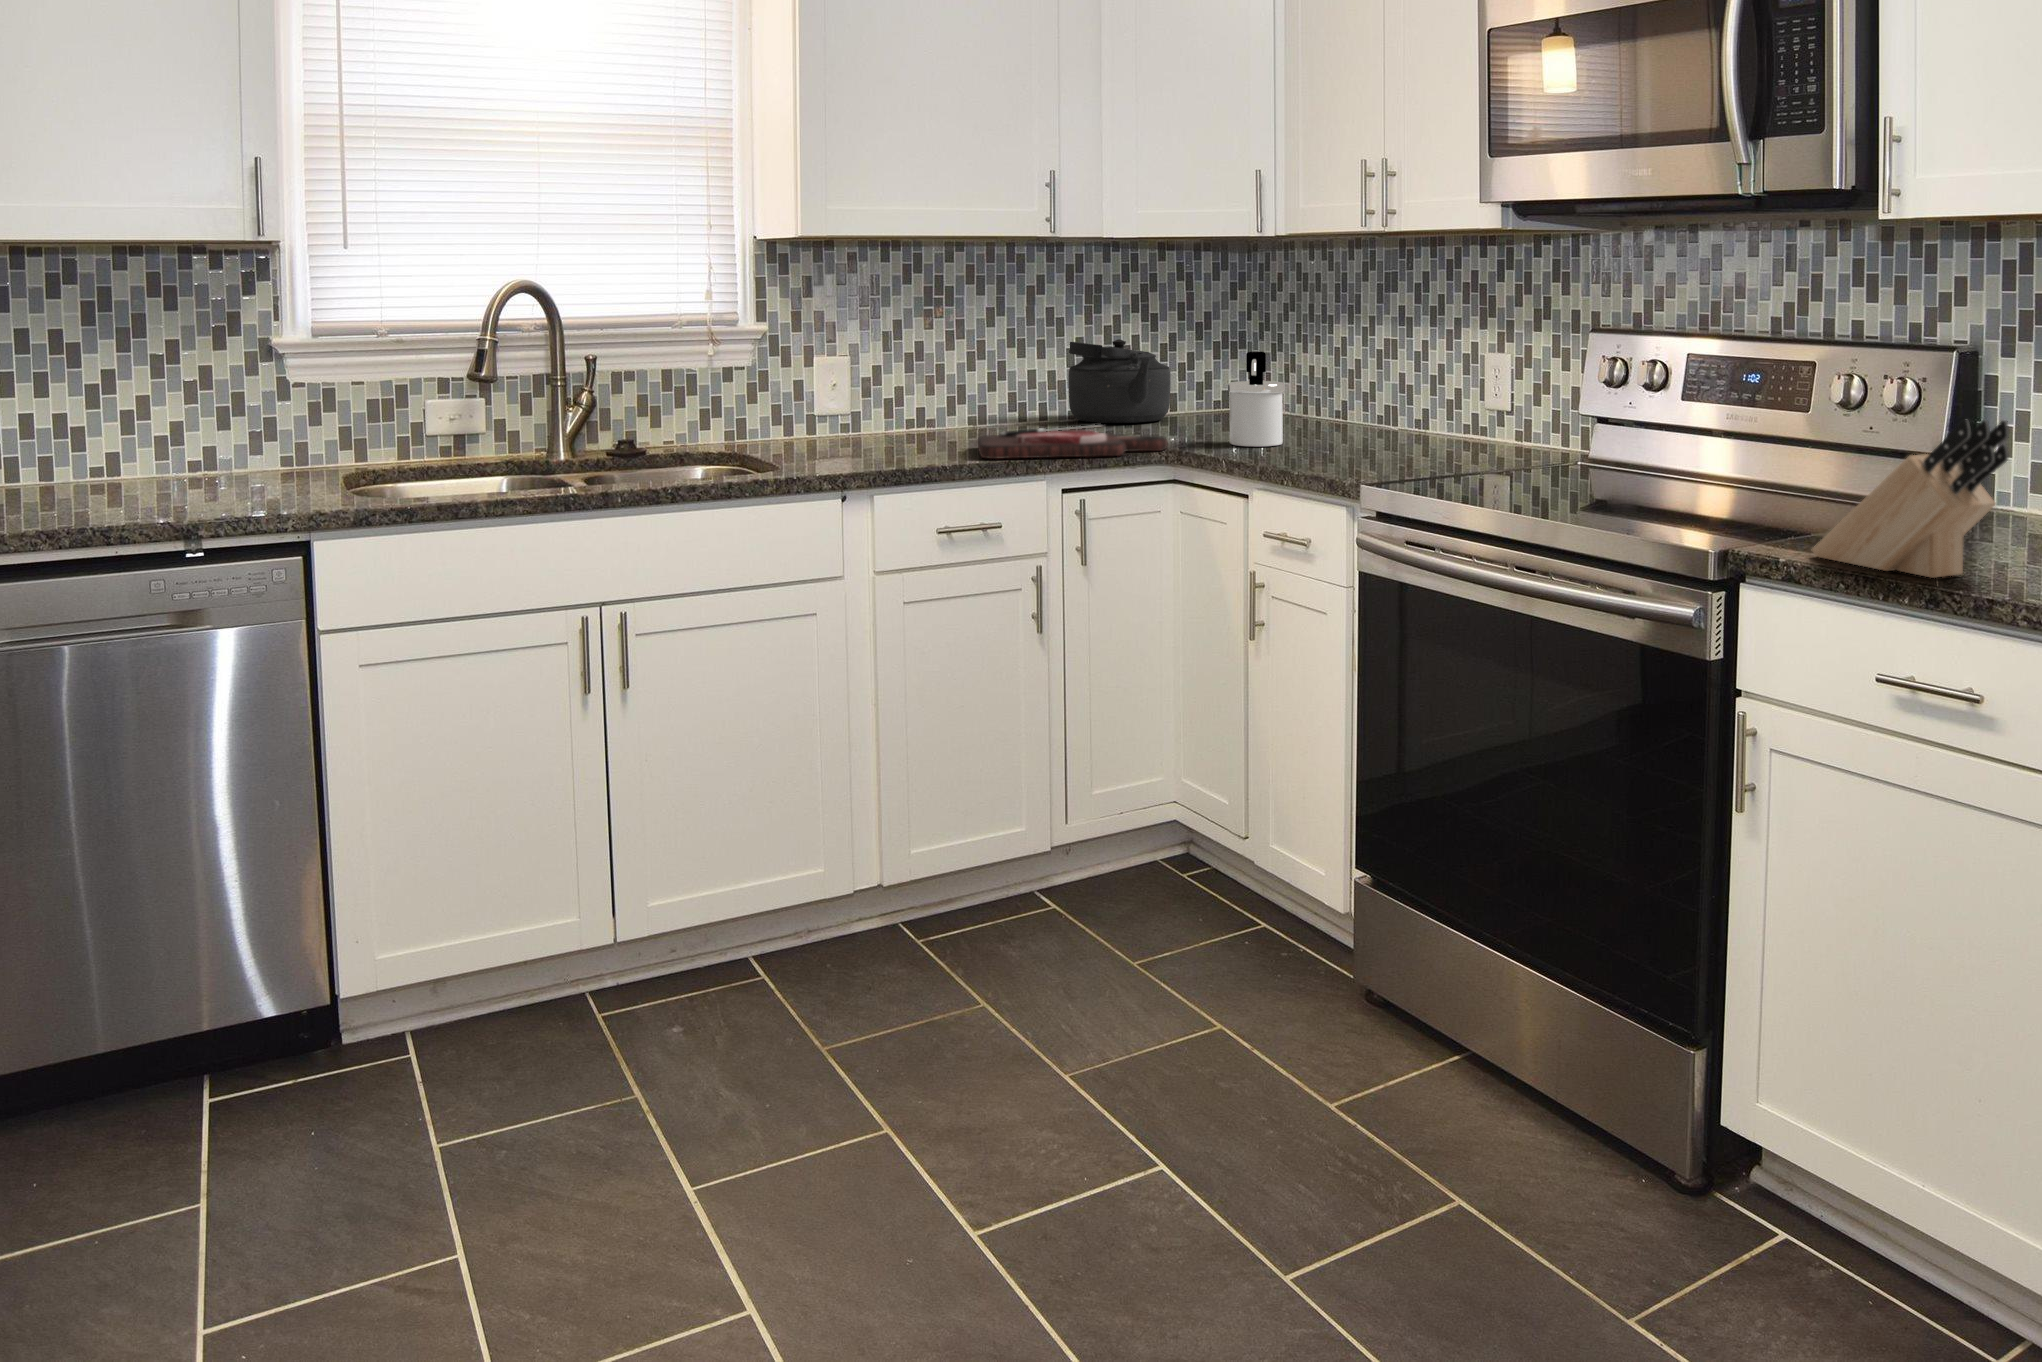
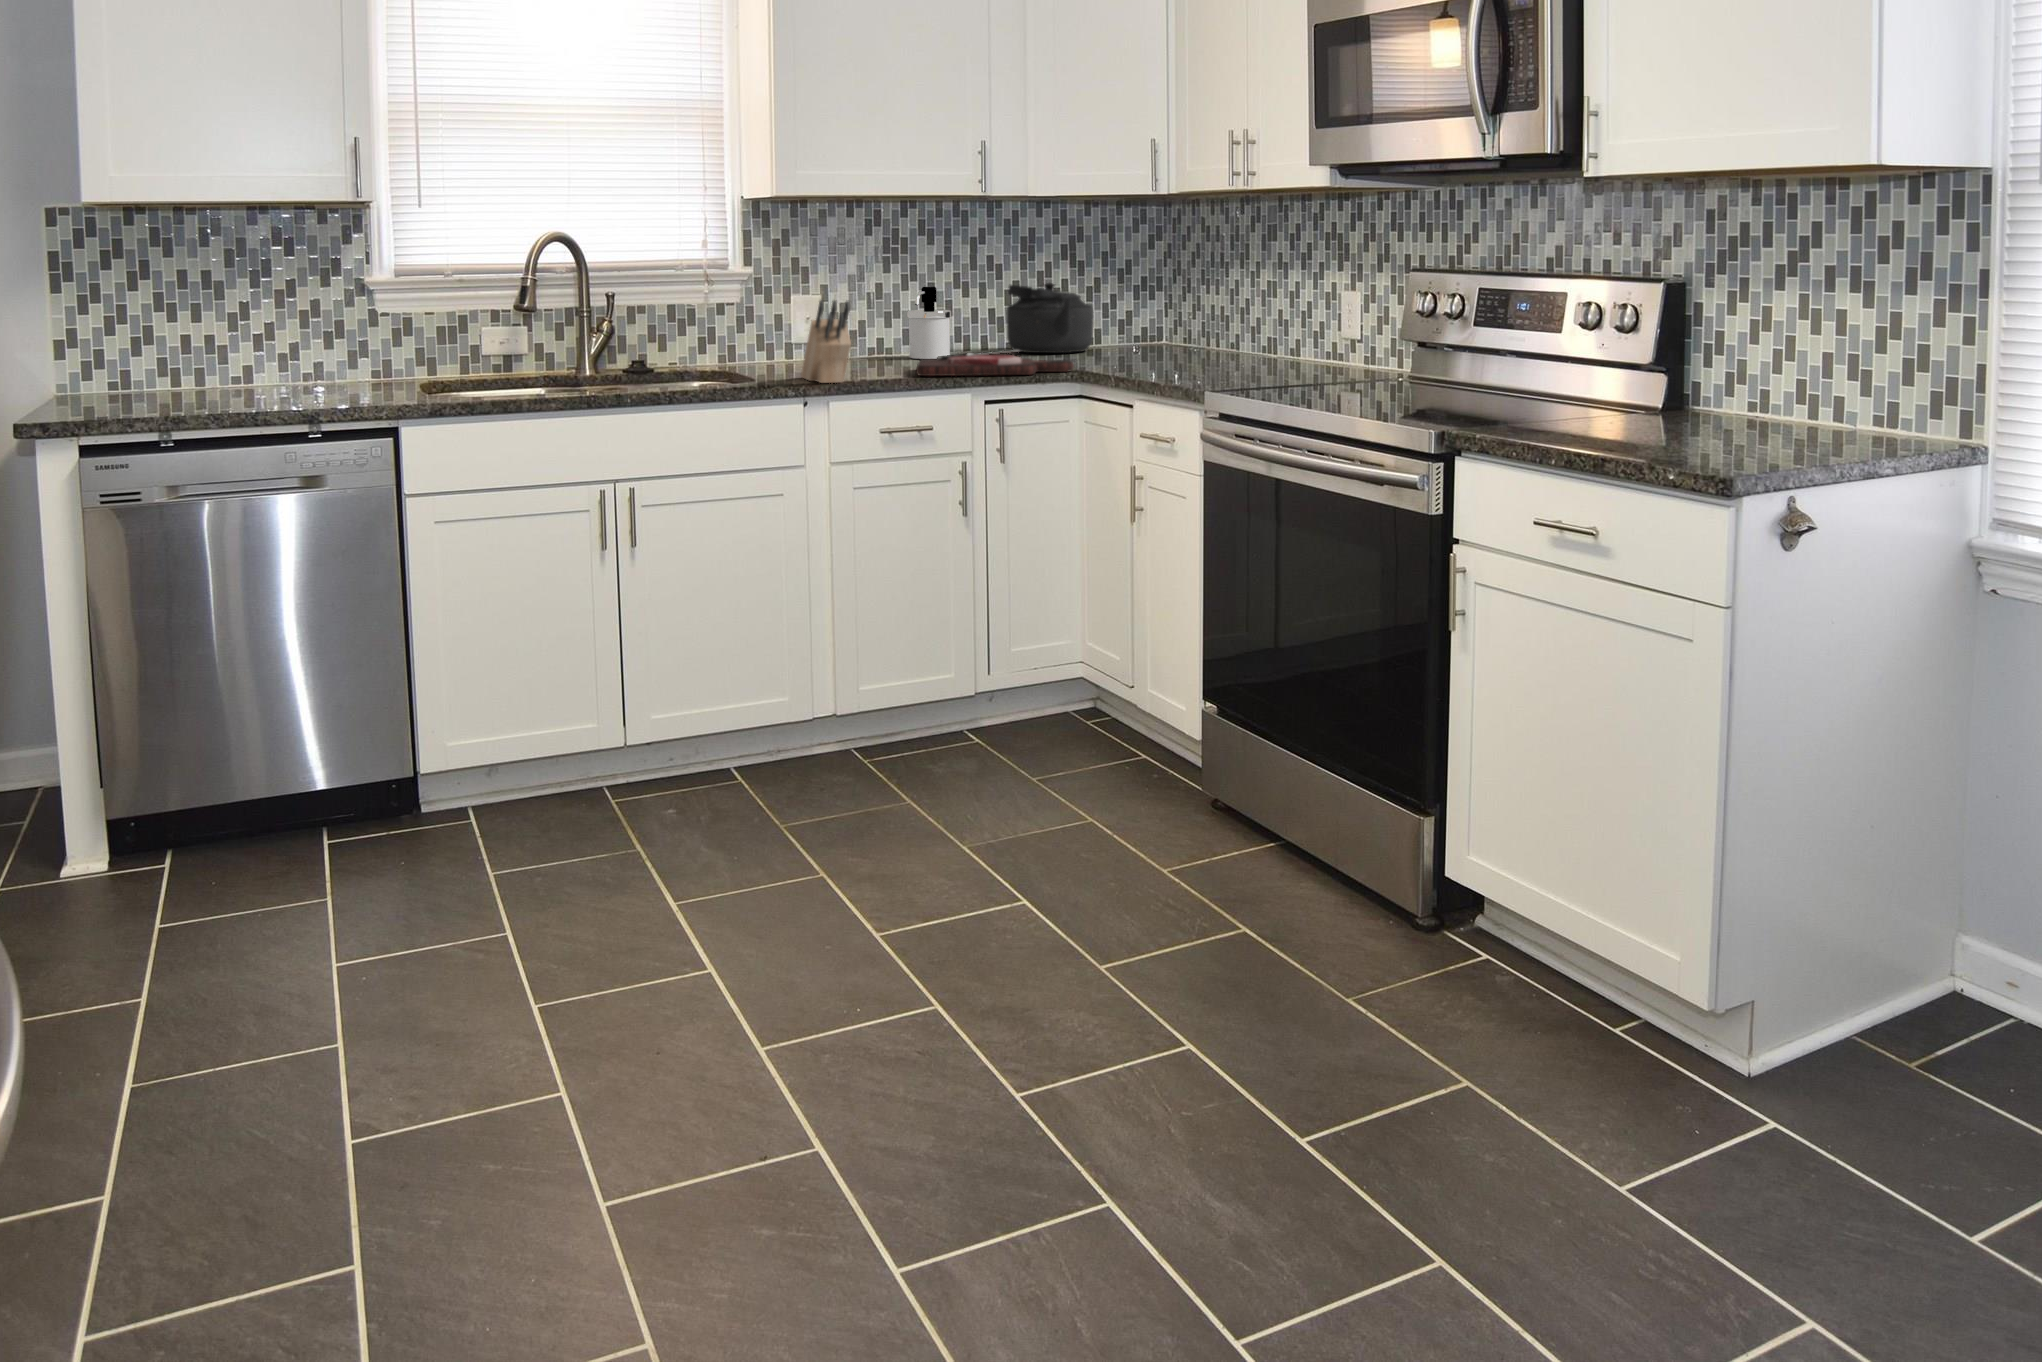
soap dispenser: present [1228,351,1285,447] -> present [907,286,951,359]
knife block: present [1812,420,2009,578] -> present [801,300,851,383]

